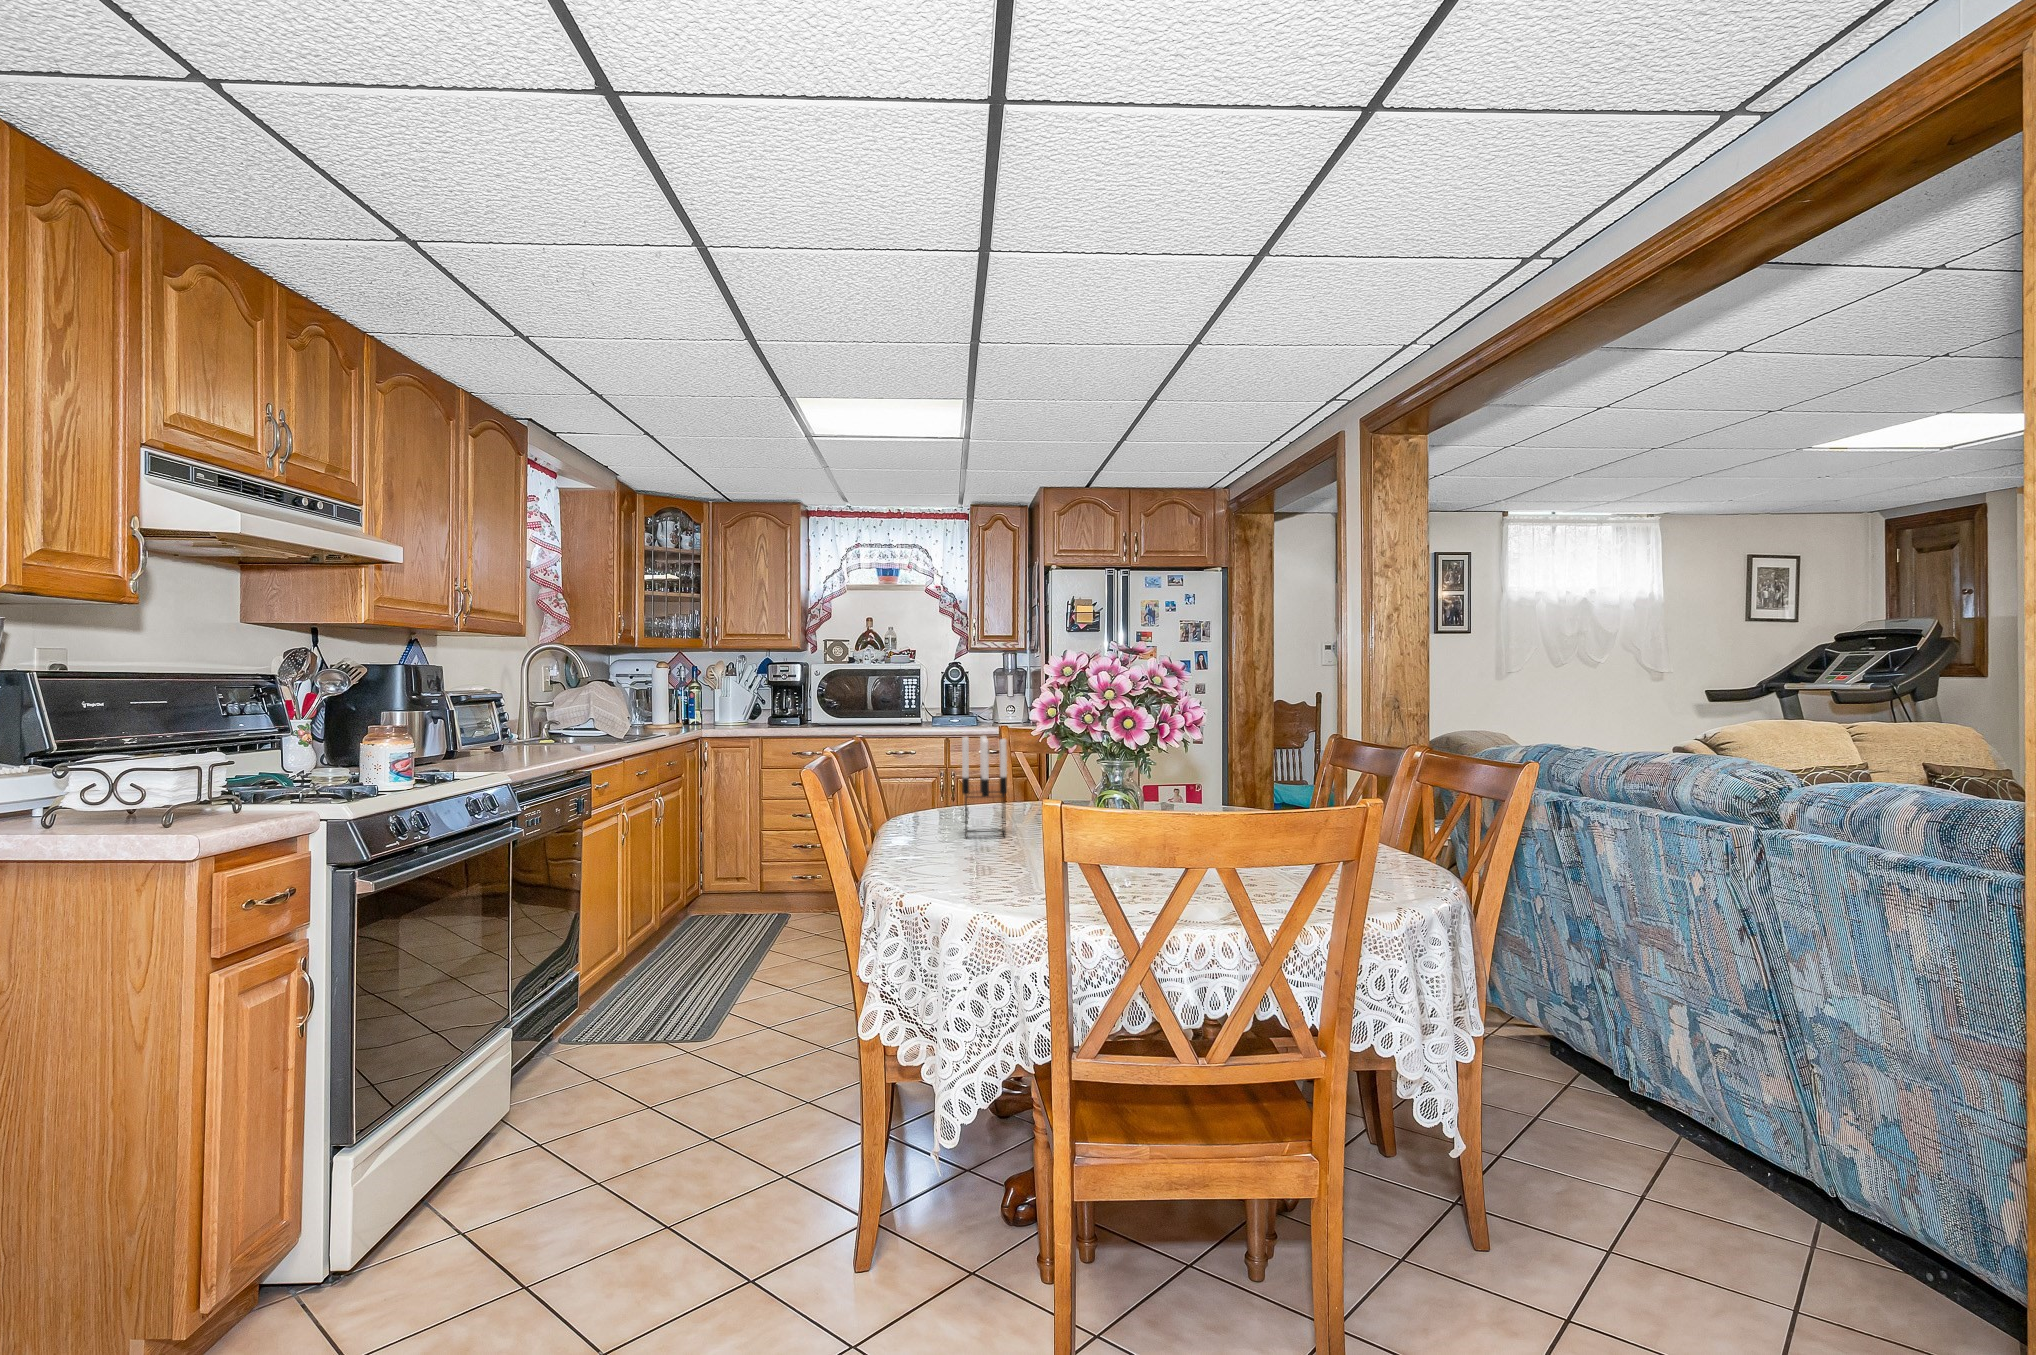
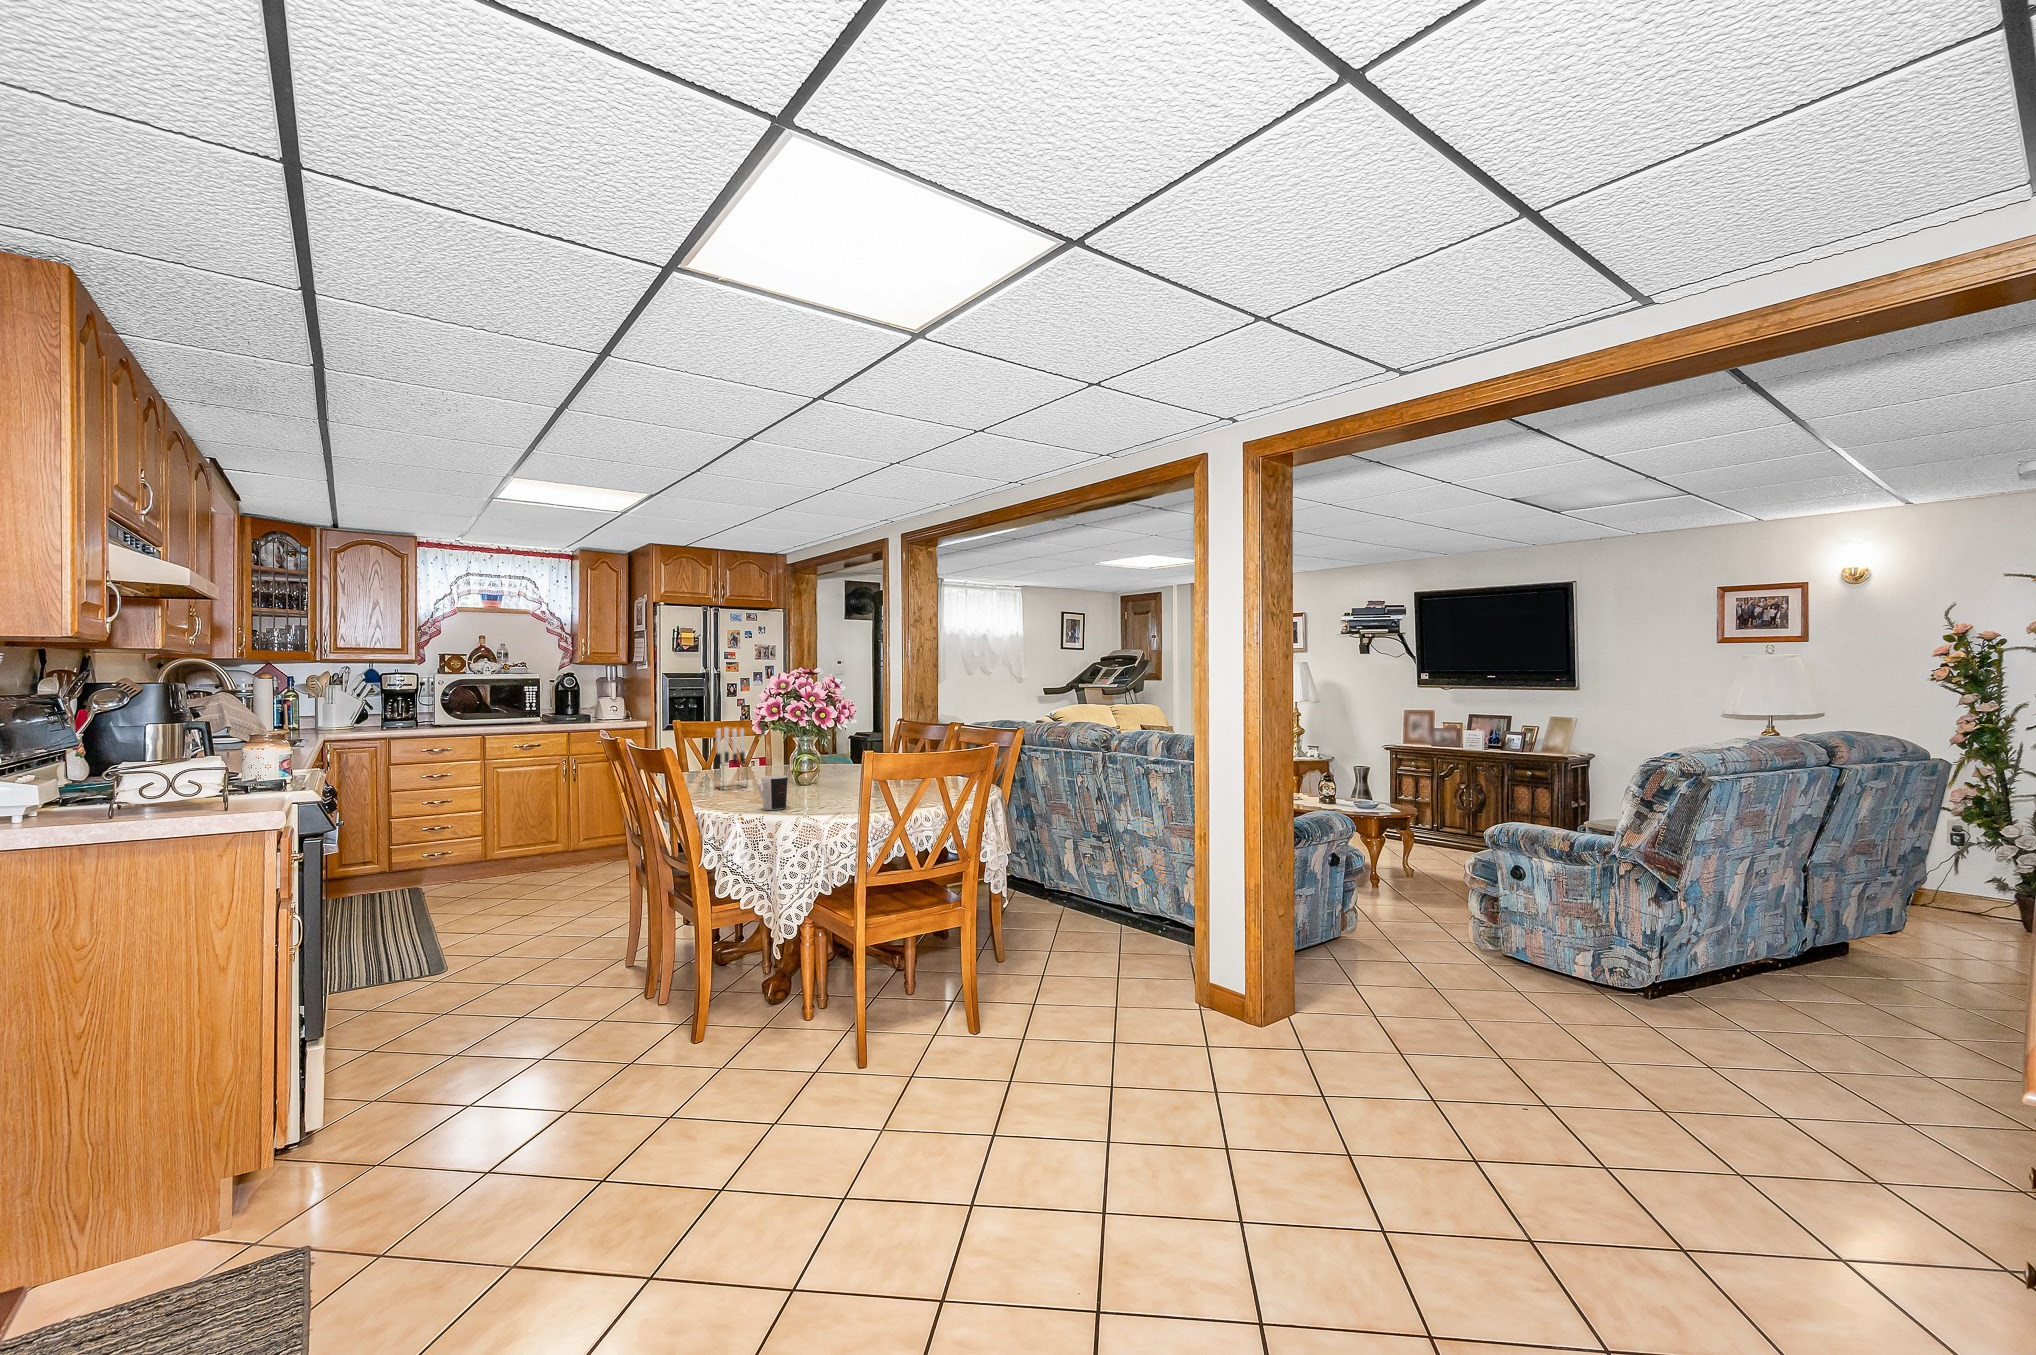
coffee cup: none [935,826,995,890] -> present [758,776,788,810]

